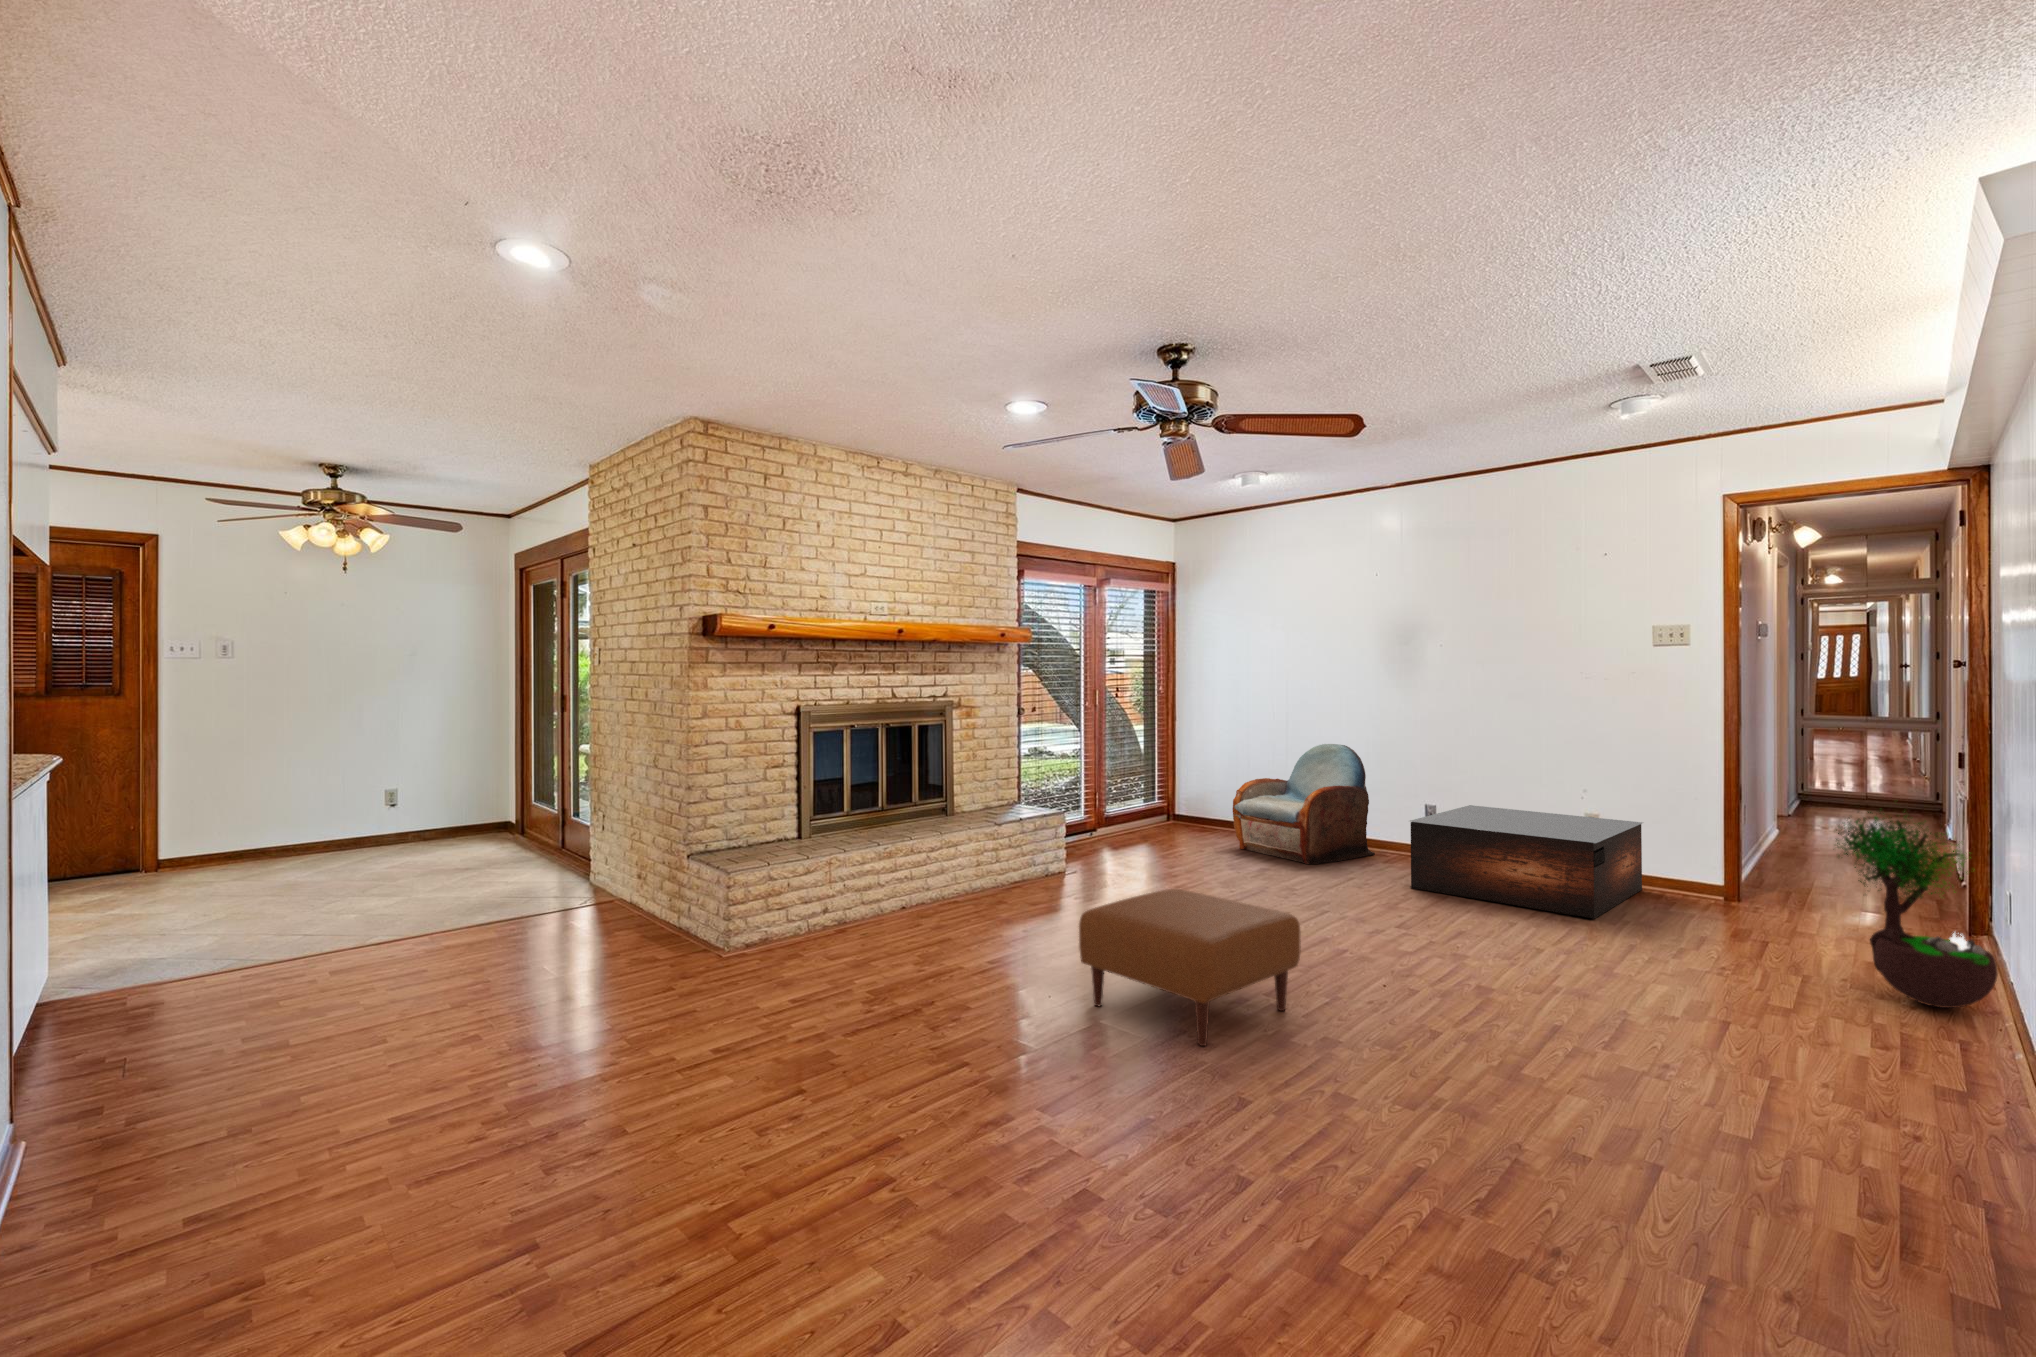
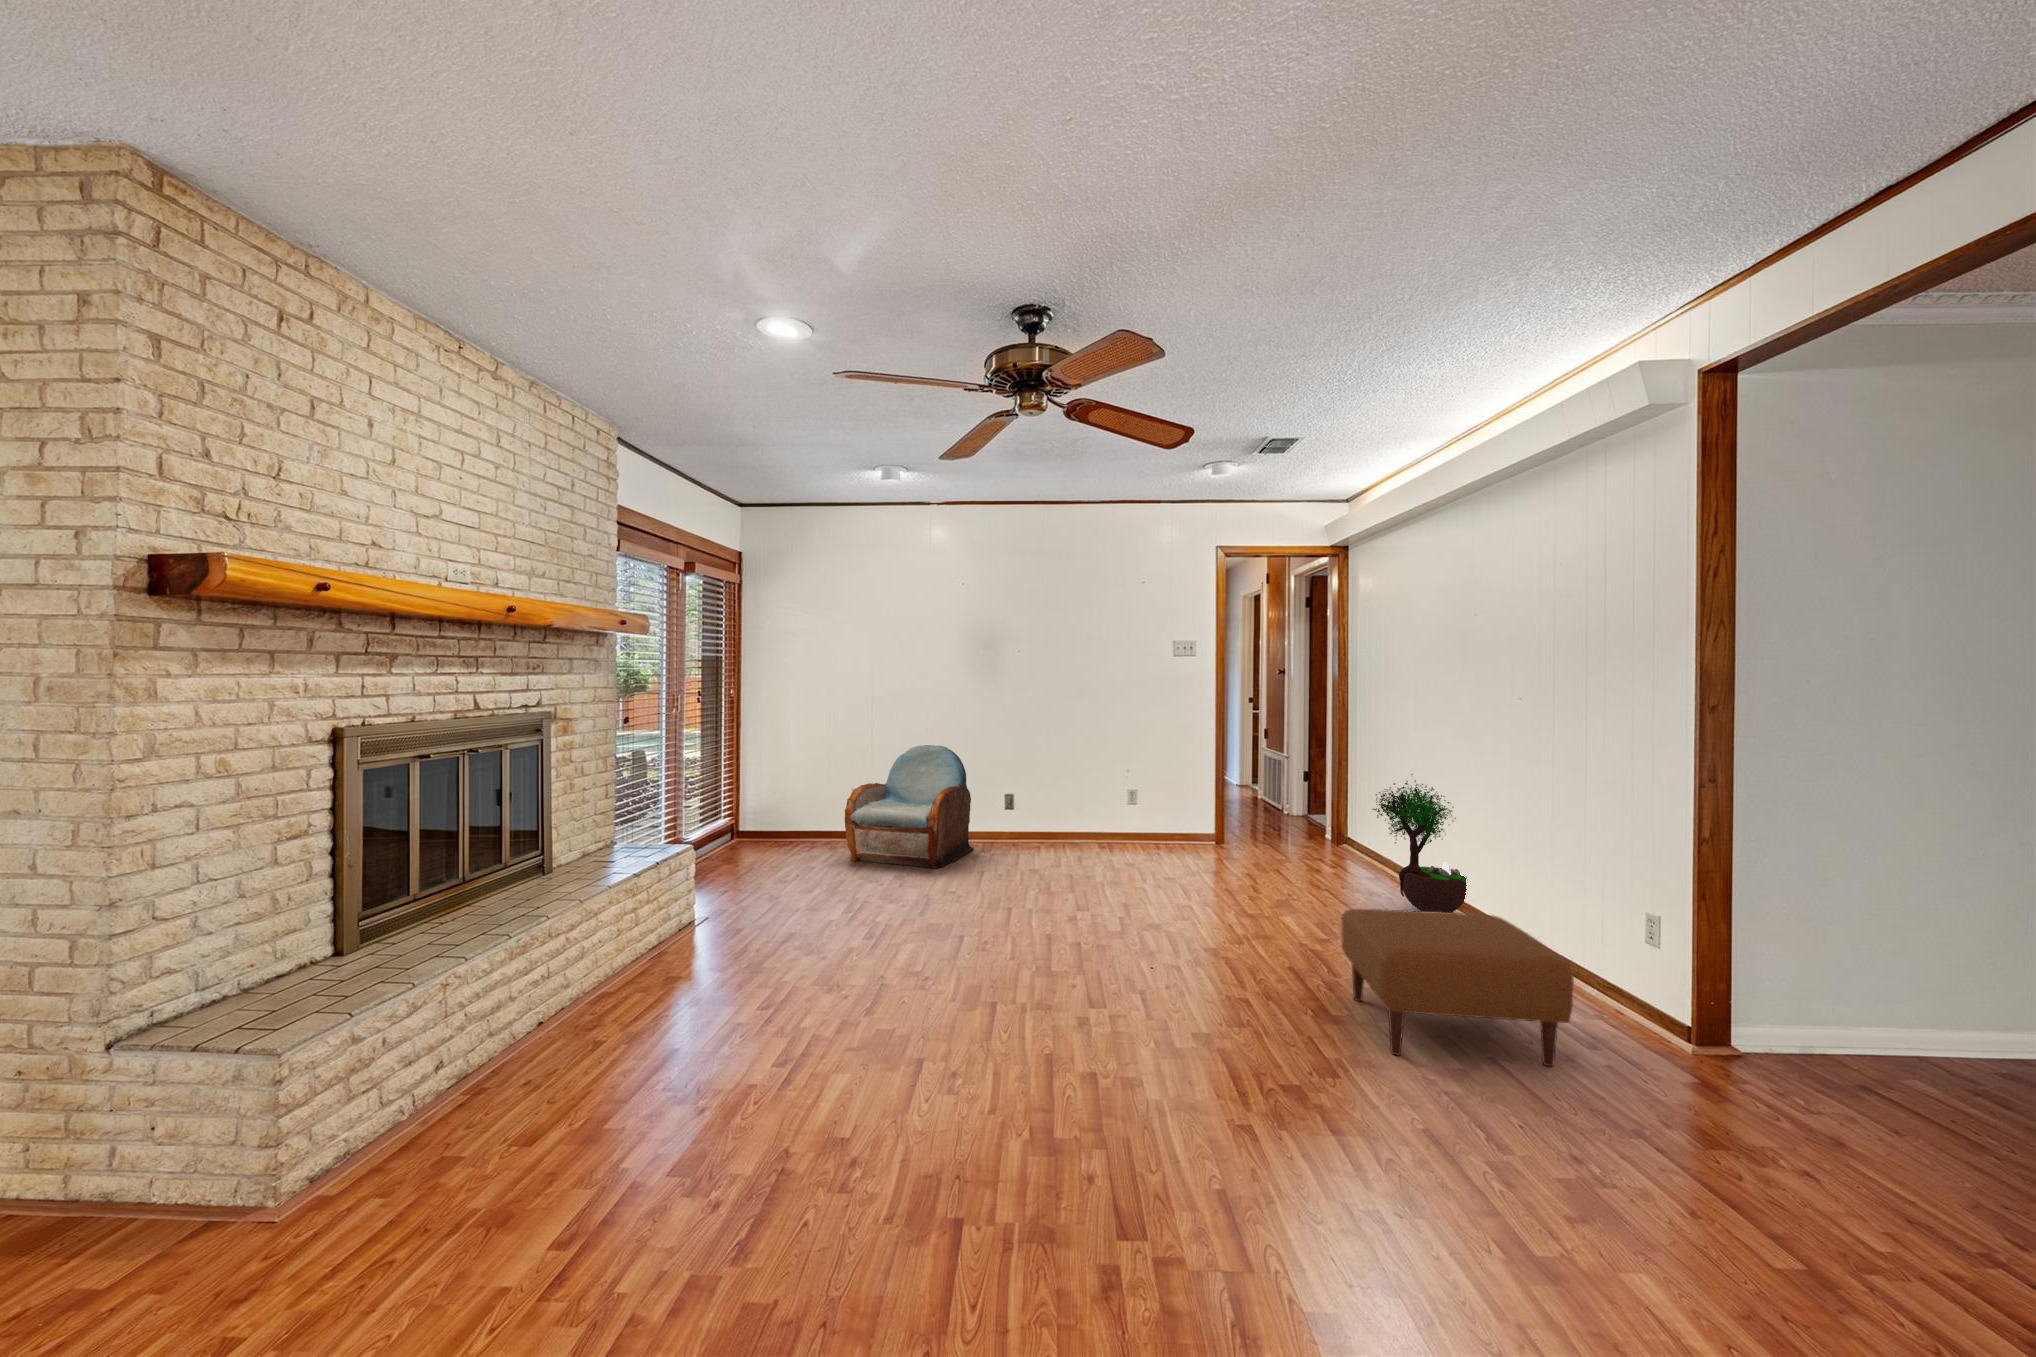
coffee table: present [1410,805,1643,918] -> none [1045,795,1202,885]
ottoman: present [1079,889,1301,1046] -> present [1341,909,1574,1066]

